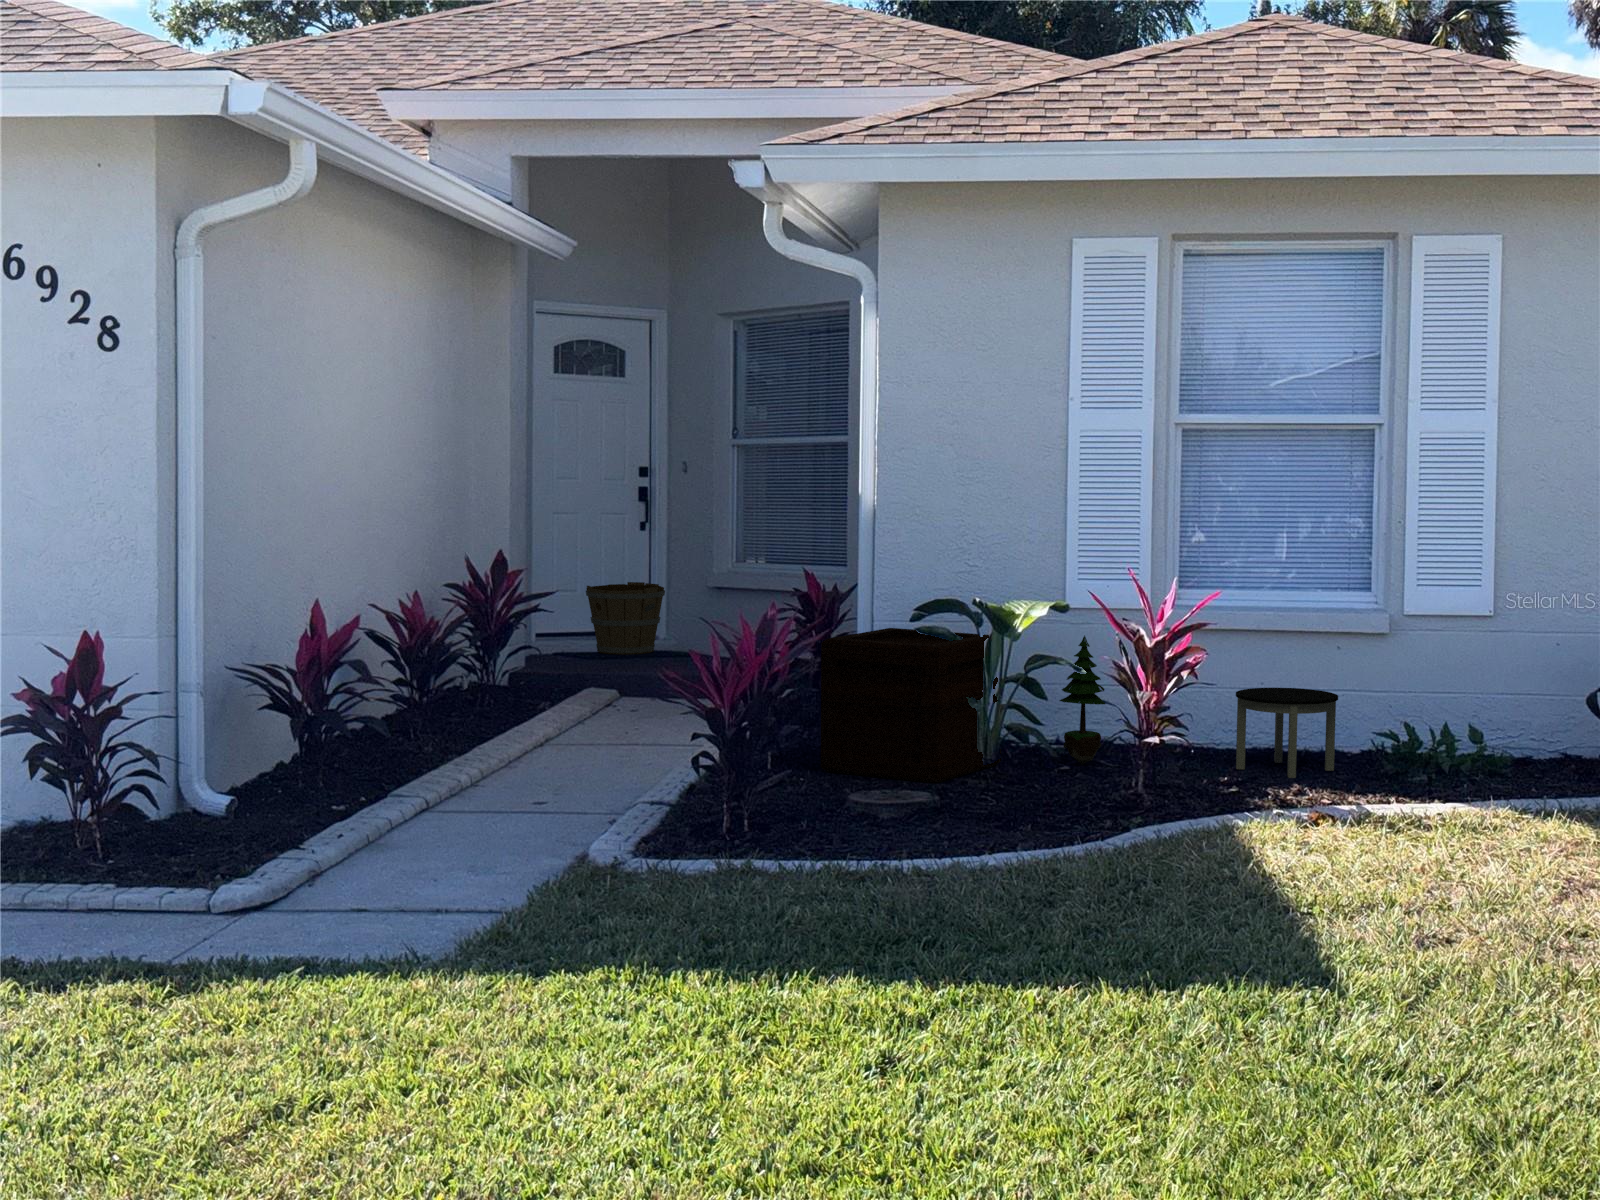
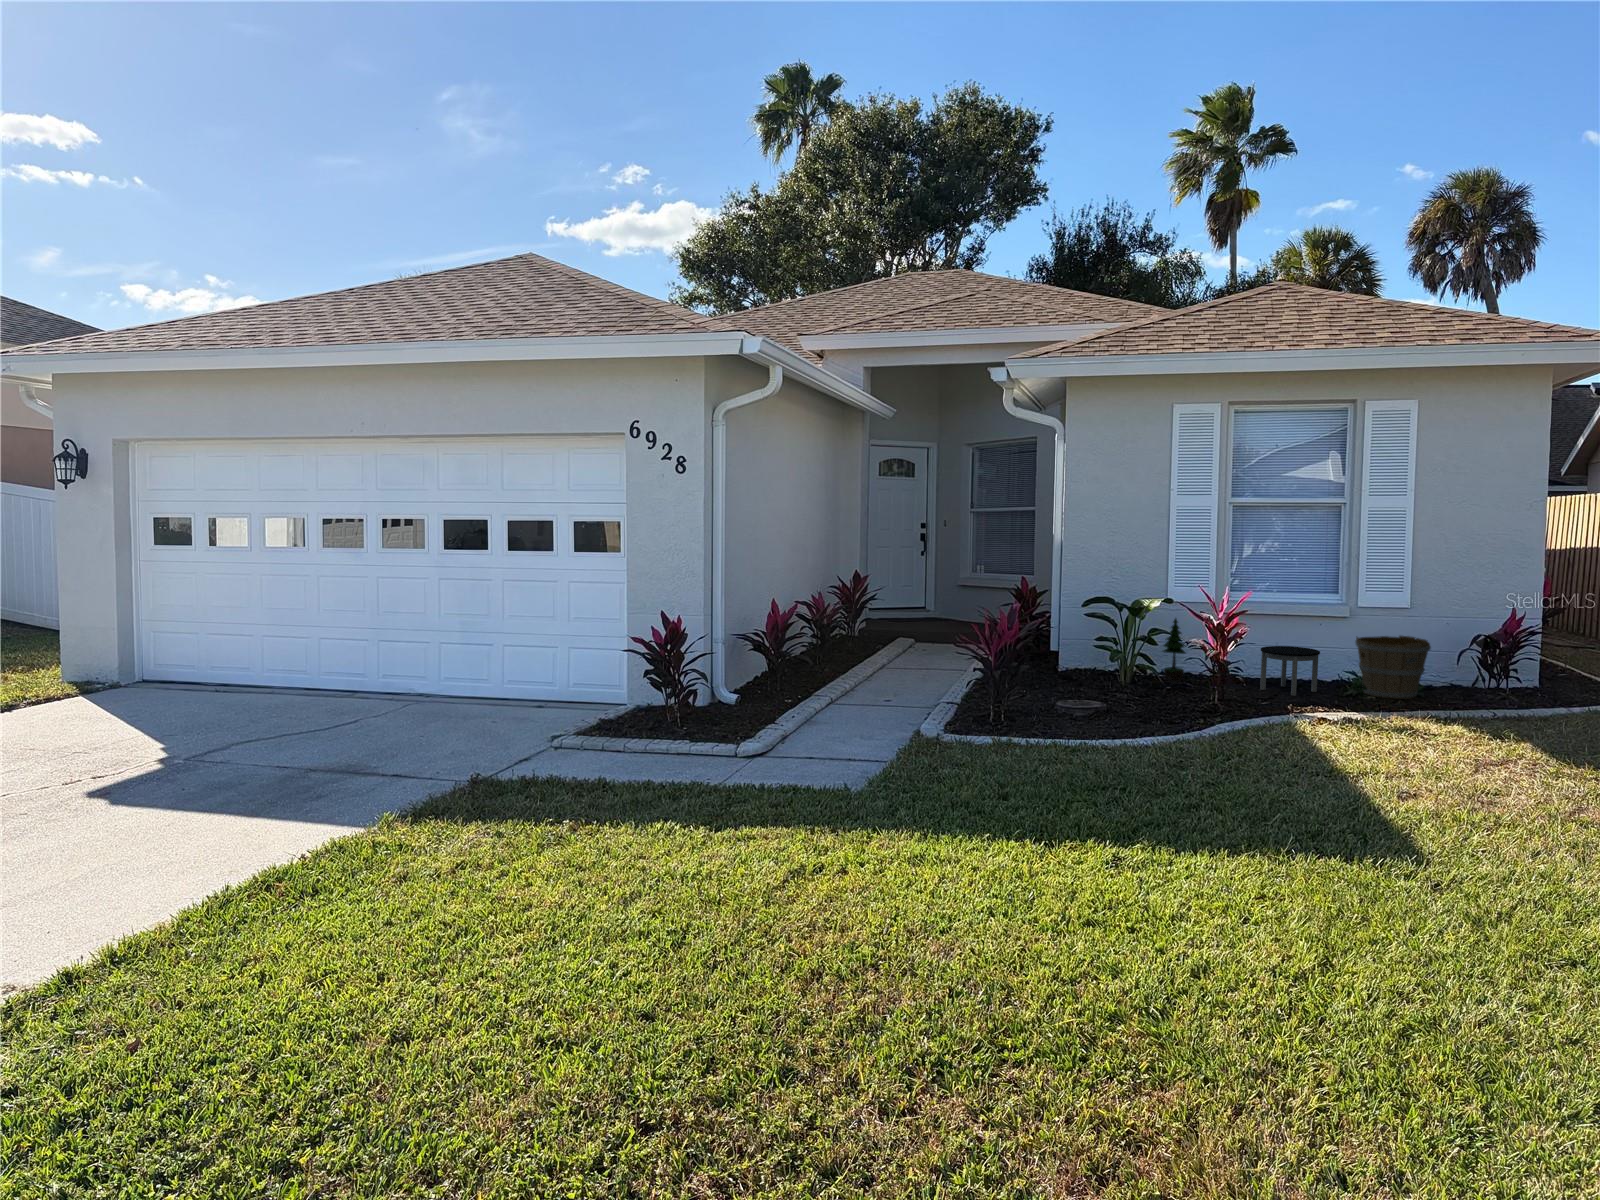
wooden bucket: present [586,582,665,655] -> present [1355,636,1431,699]
wooden crate: present [821,628,1001,783] -> none [1033,612,1130,695]

